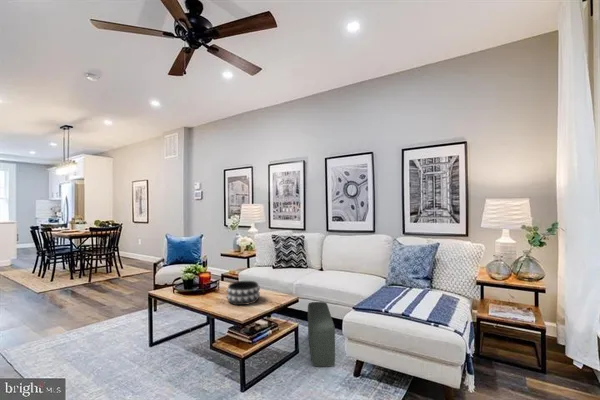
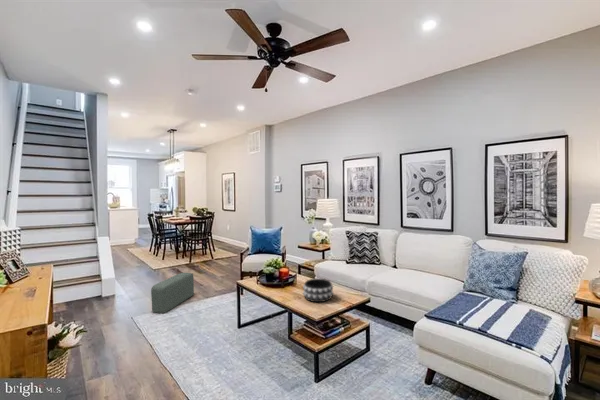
pouf: present [308,302,335,367] -> present [151,273,194,313]

